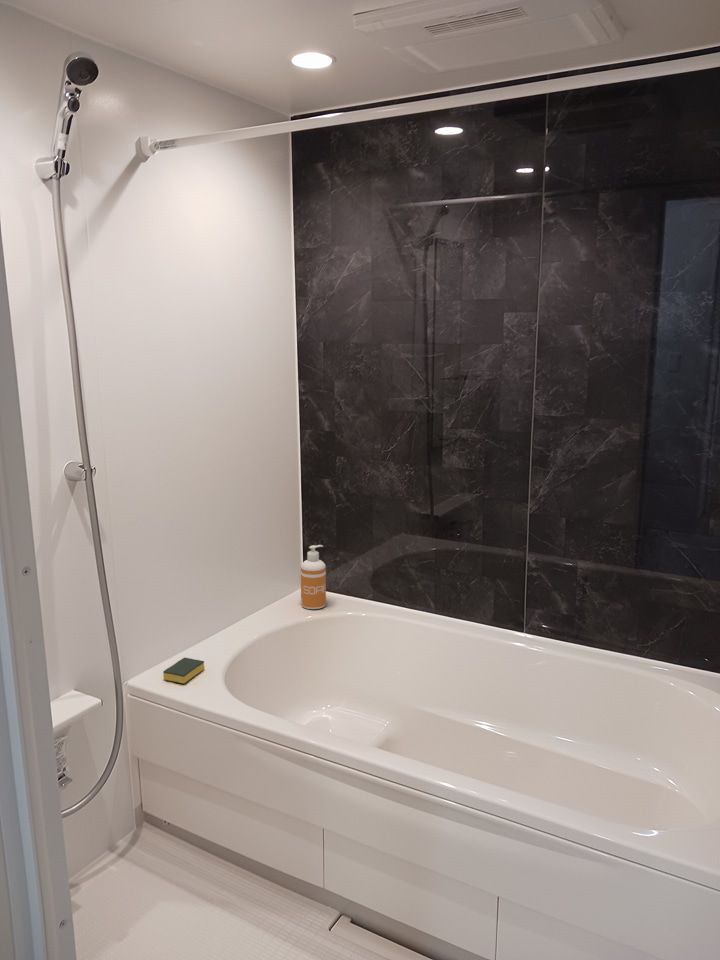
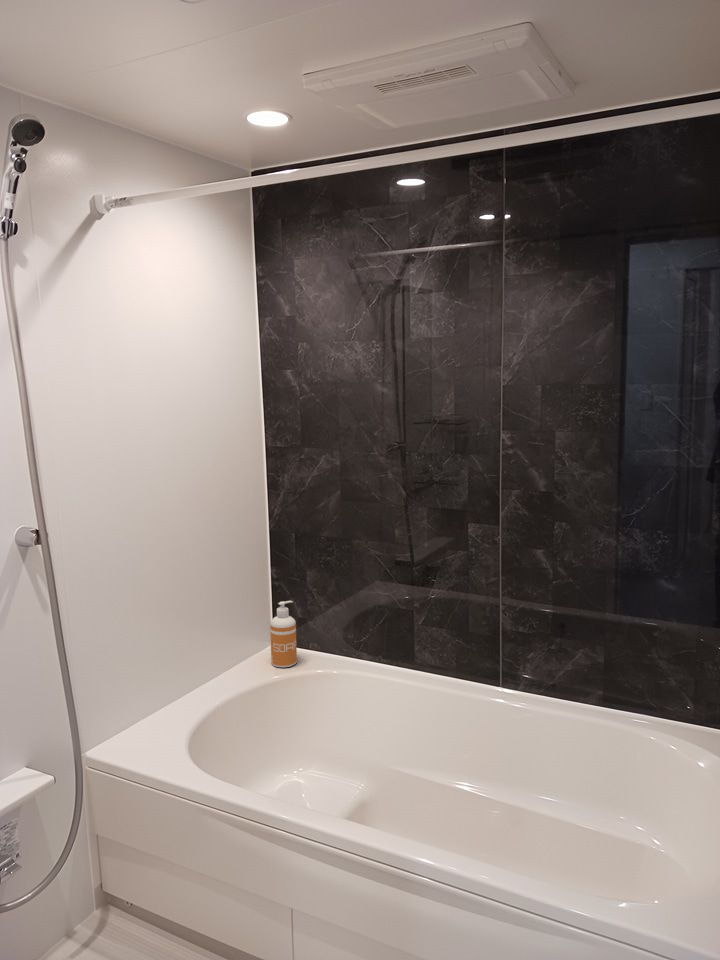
sponge: present [163,658,204,683] -> none [124,726,168,755]

